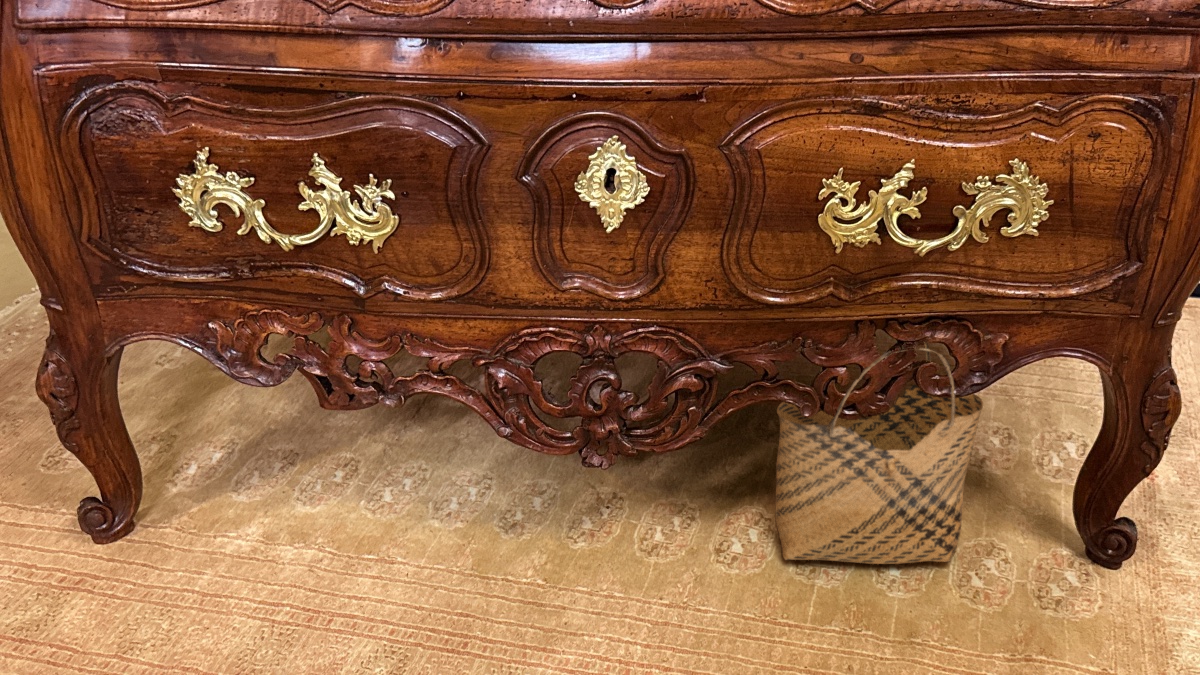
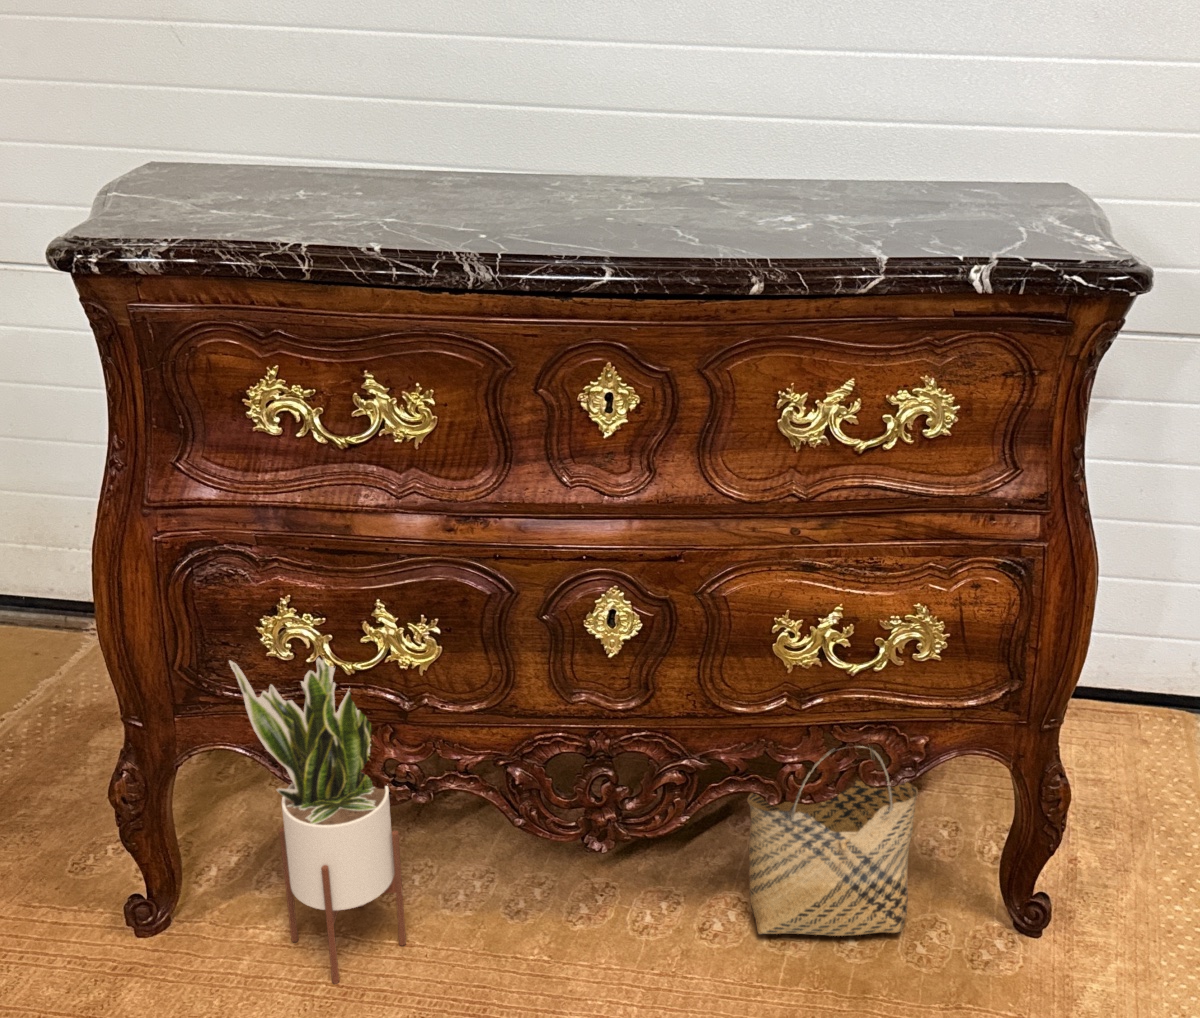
potted plant: none [119,211,386,605] -> present [229,658,406,984]

